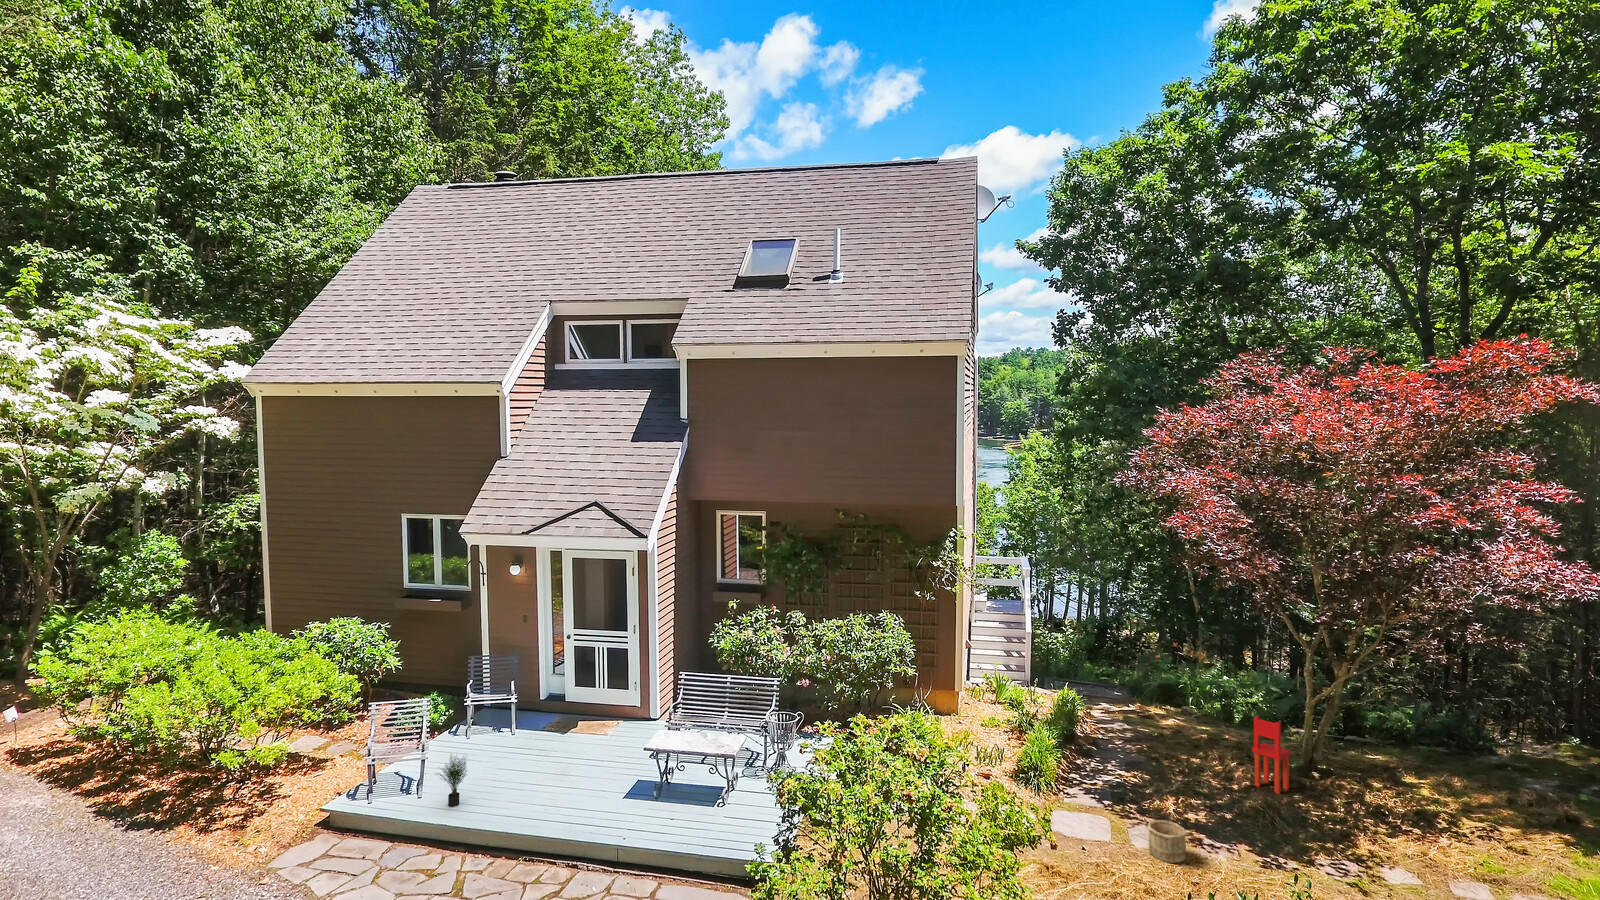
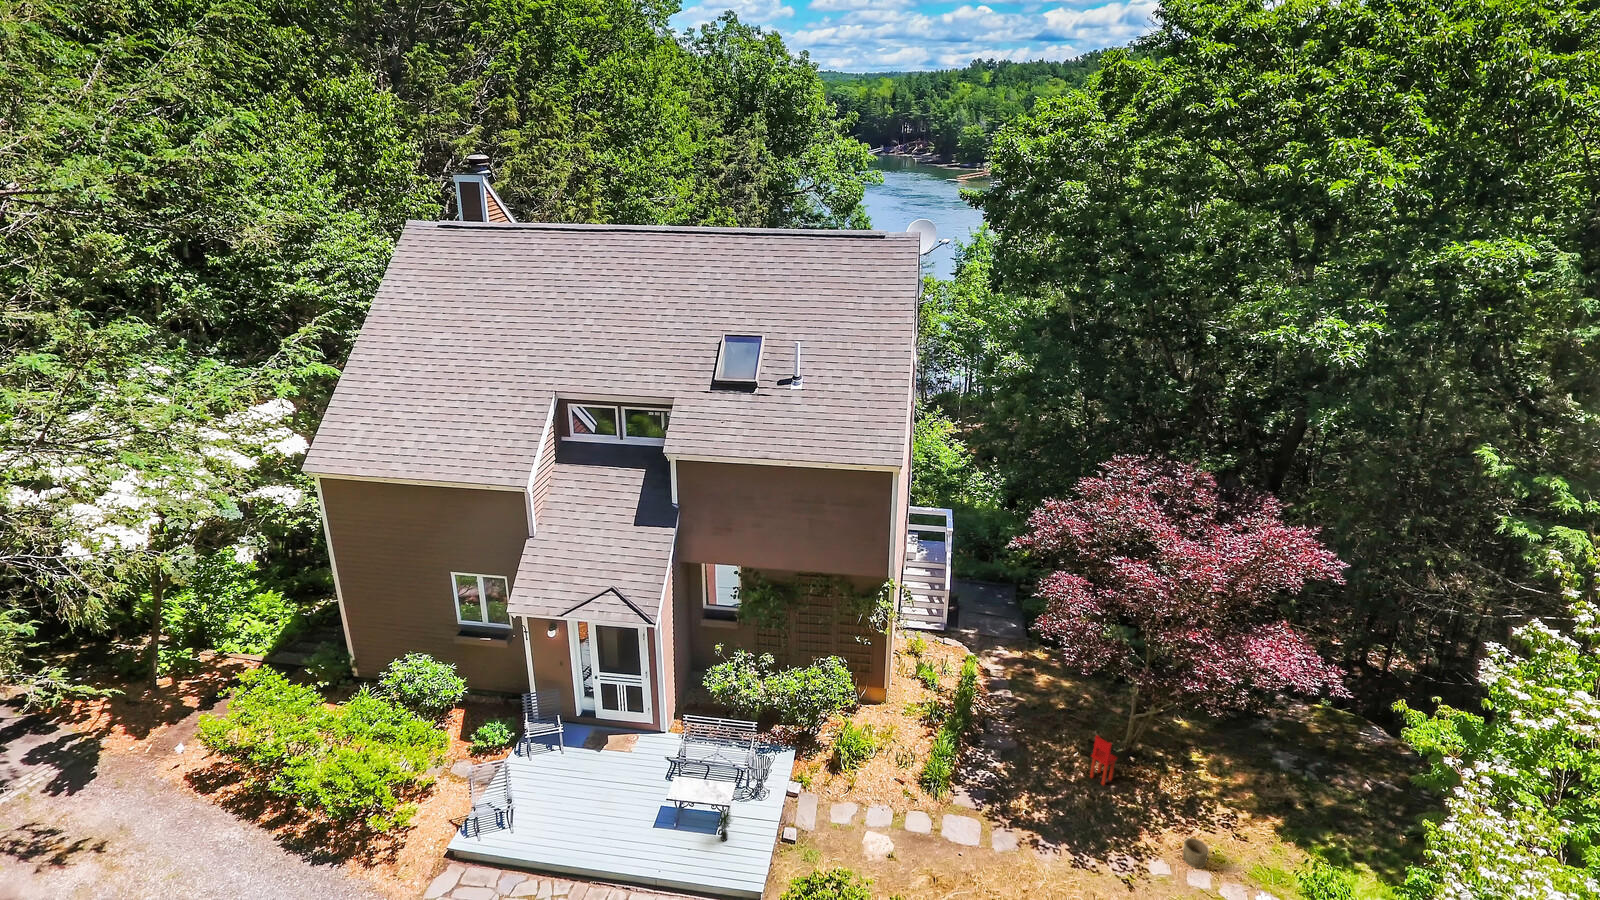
potted plant: present [438,757,467,807] -> present [716,811,731,841]
wooden bucket: present [1148,820,1187,863] -> present [1183,838,1209,868]

